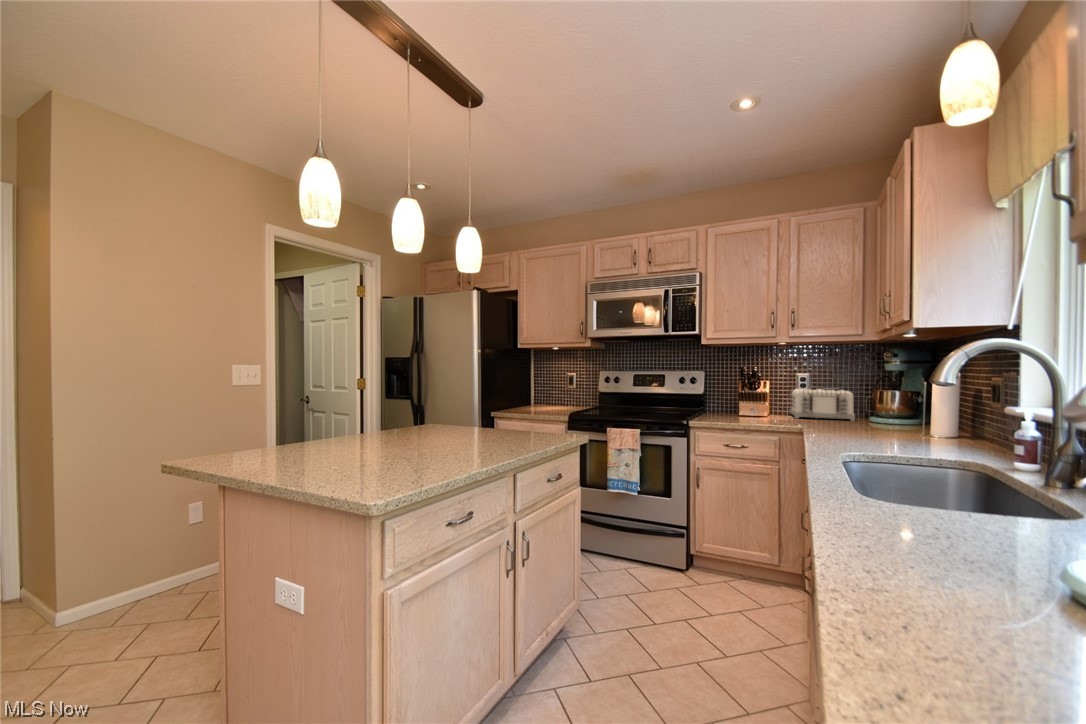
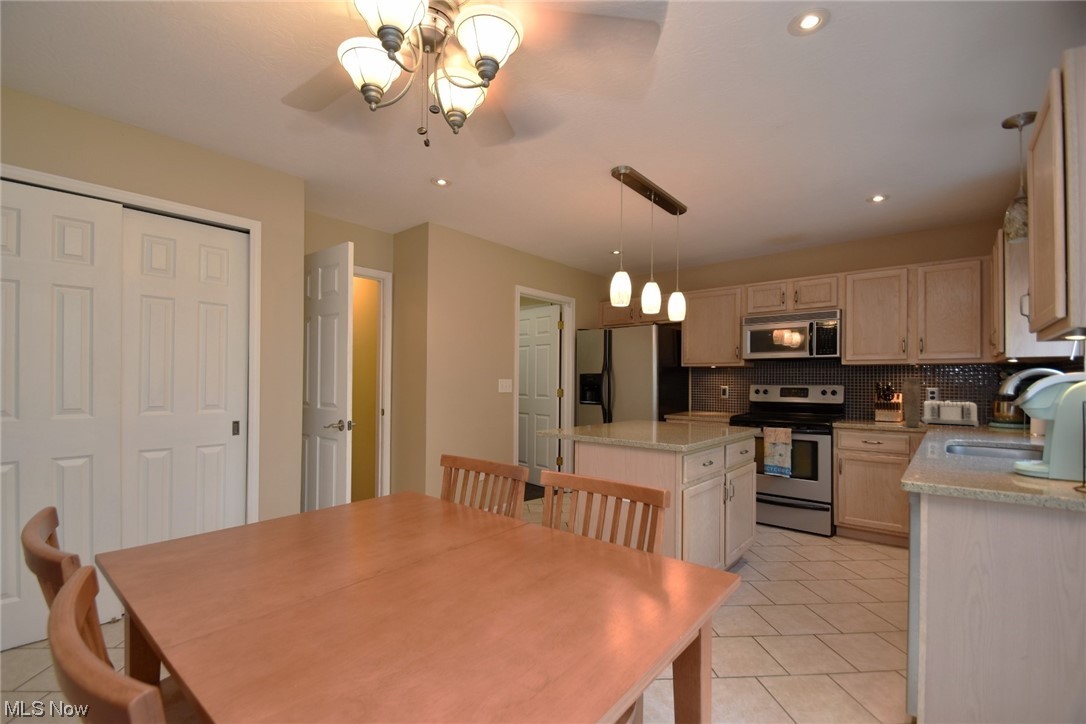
vase: none [773,360,796,426] -> present [903,378,921,427]

